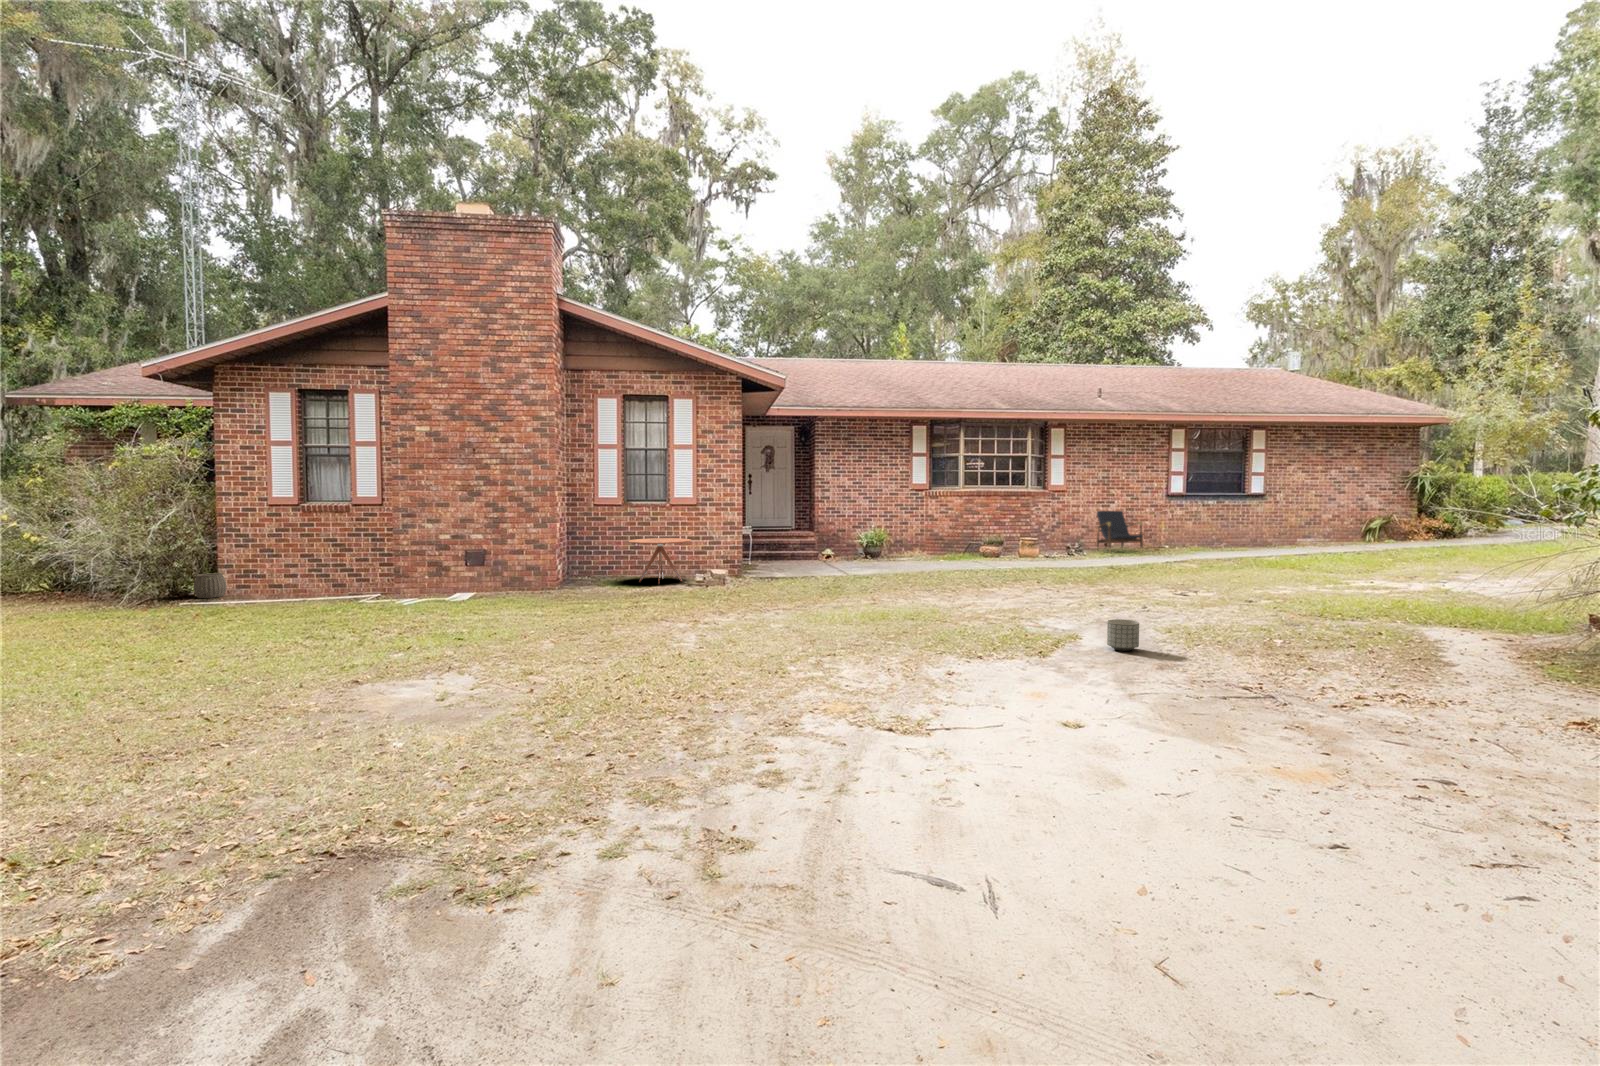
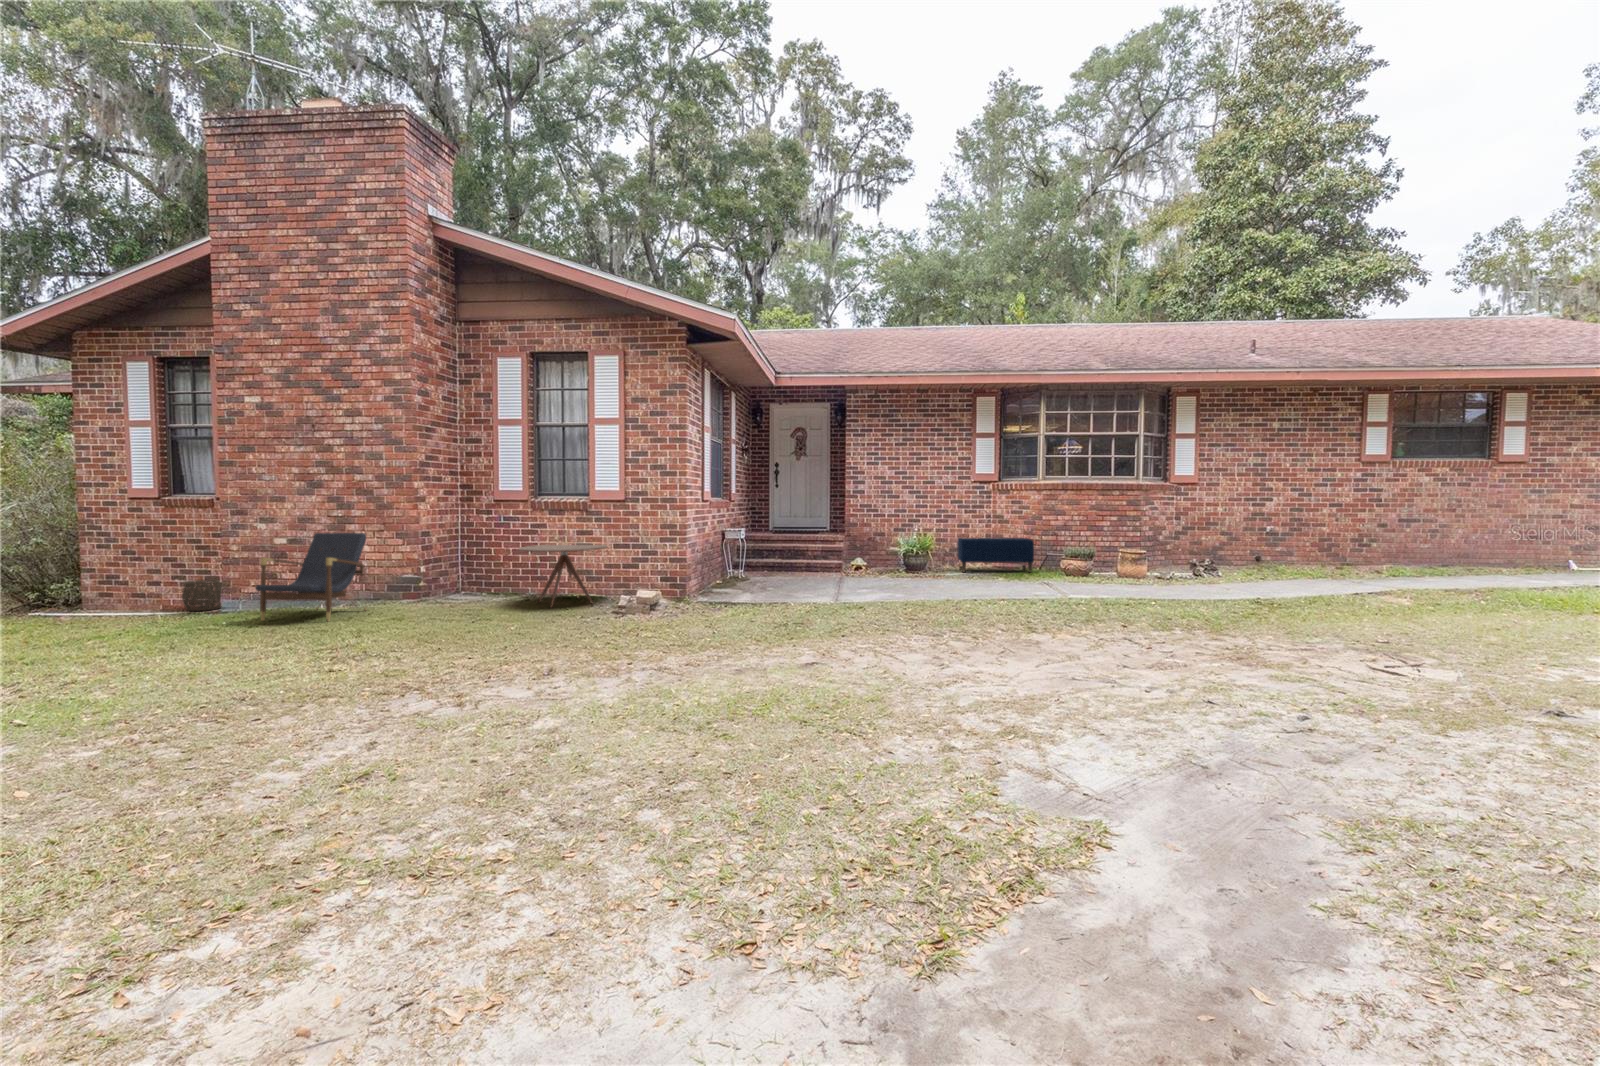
lounge chair: present [1097,511,1143,552] -> present [256,533,367,622]
bench: none [904,530,961,557] -> present [957,538,1034,573]
woven basket: present [194,573,227,598] -> present [182,579,224,611]
planter: present [1107,619,1139,651] -> none [1137,854,1256,994]

